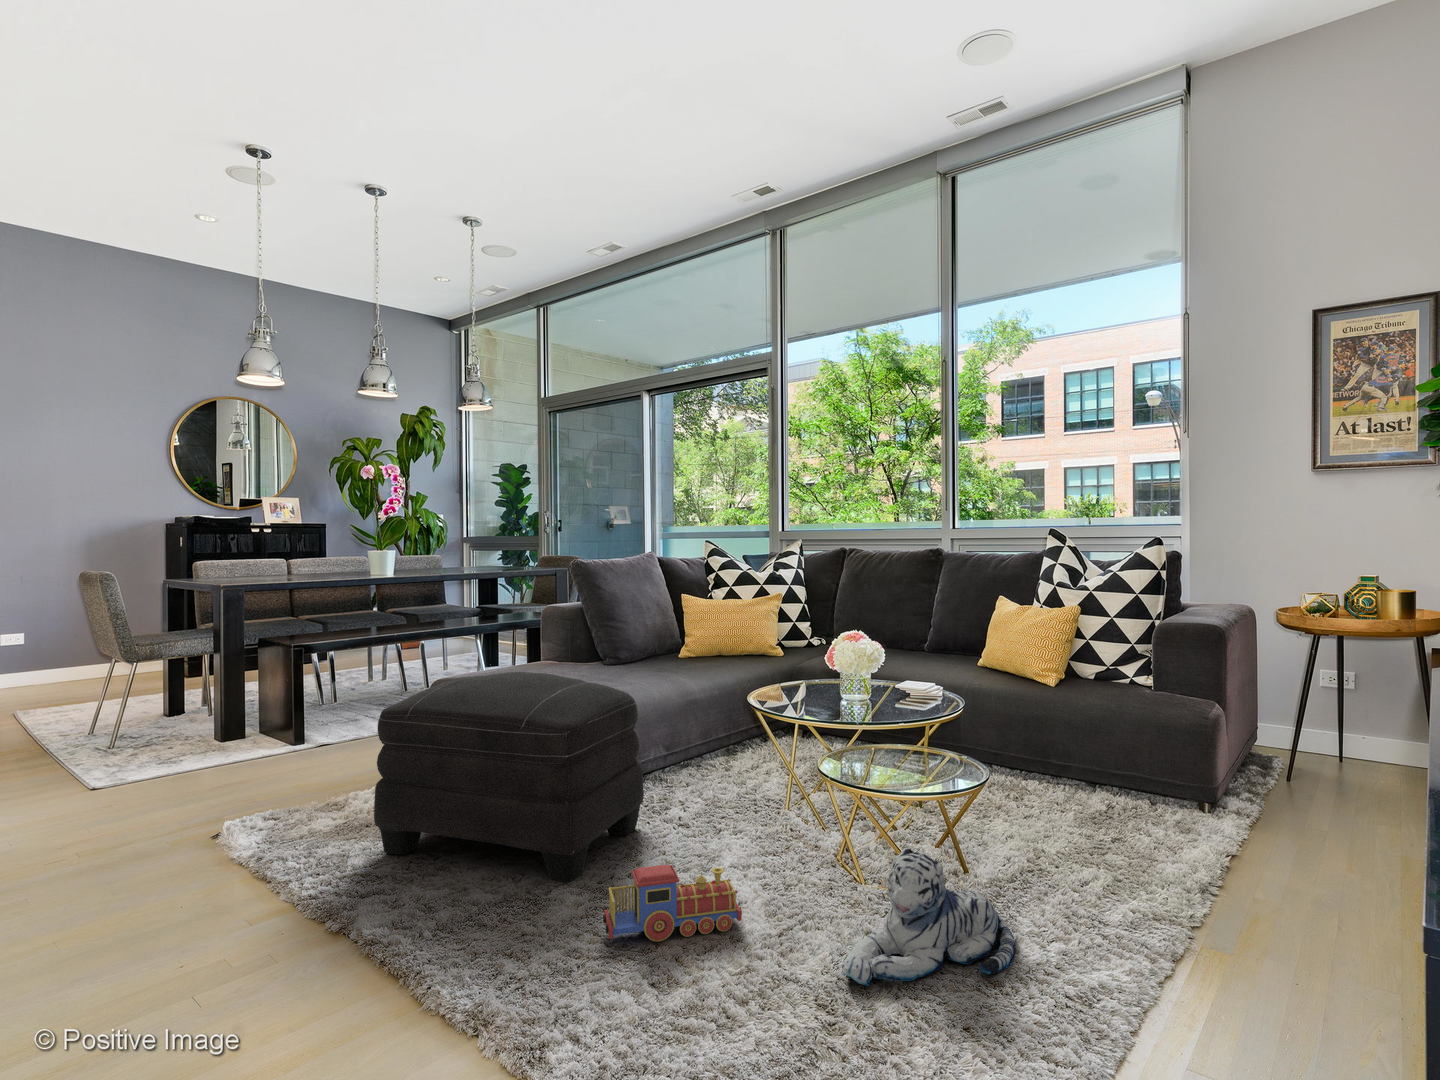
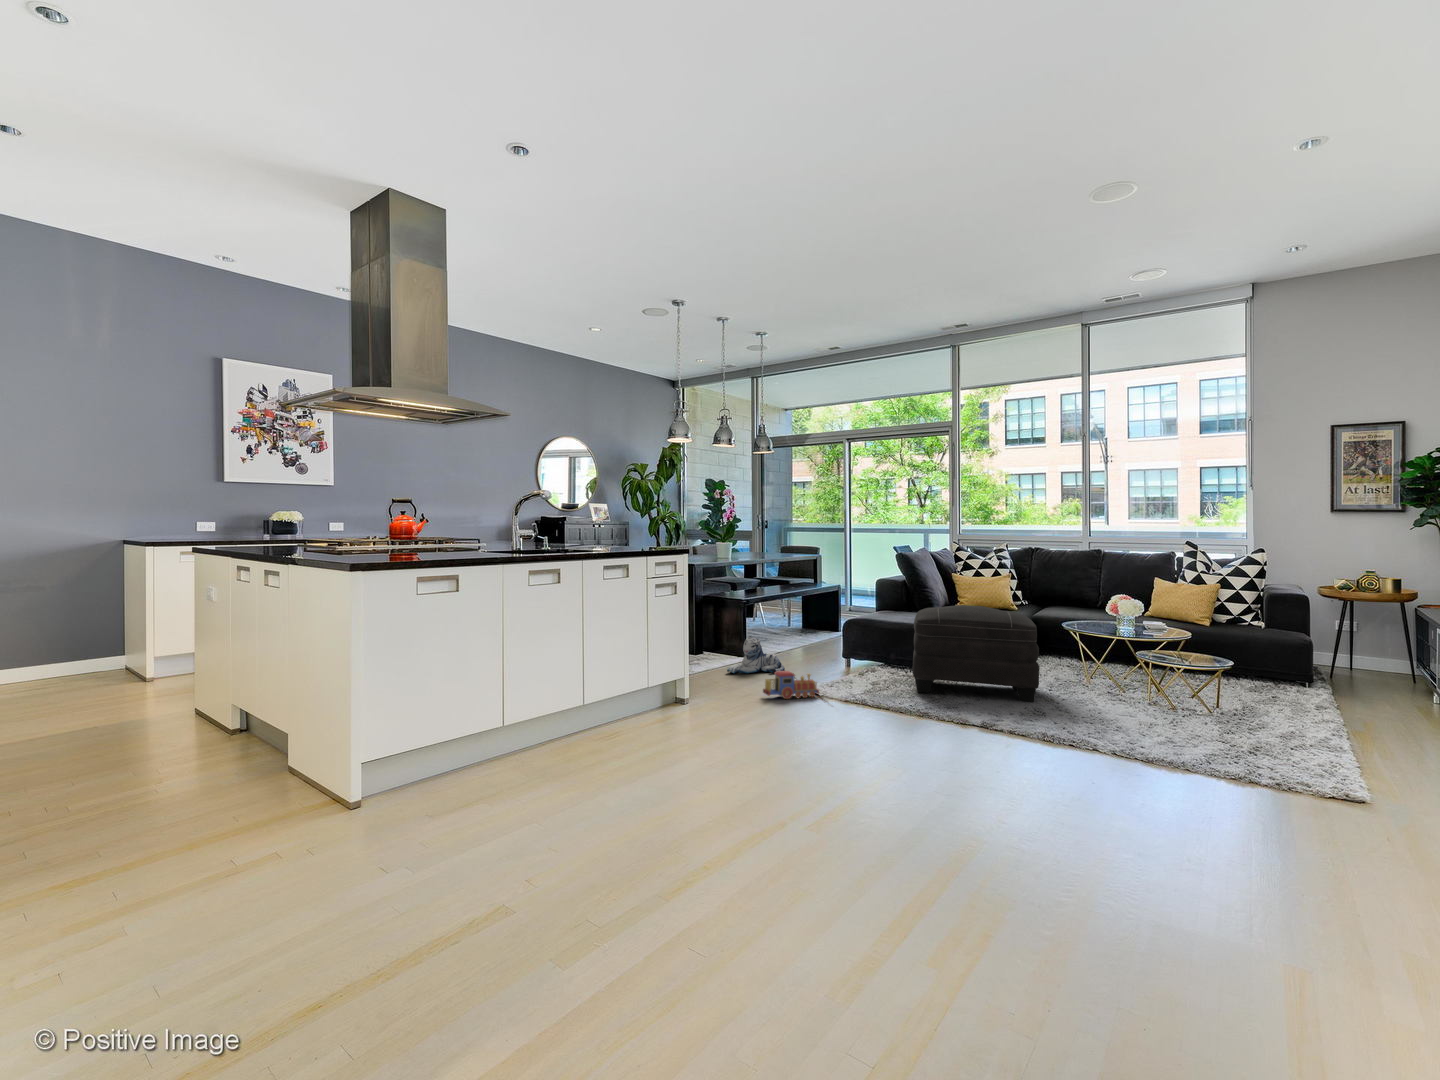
plush toy: present [842,848,1016,986] -> present [727,636,785,673]
toy train: present [603,865,742,942] -> present [763,671,819,699]

